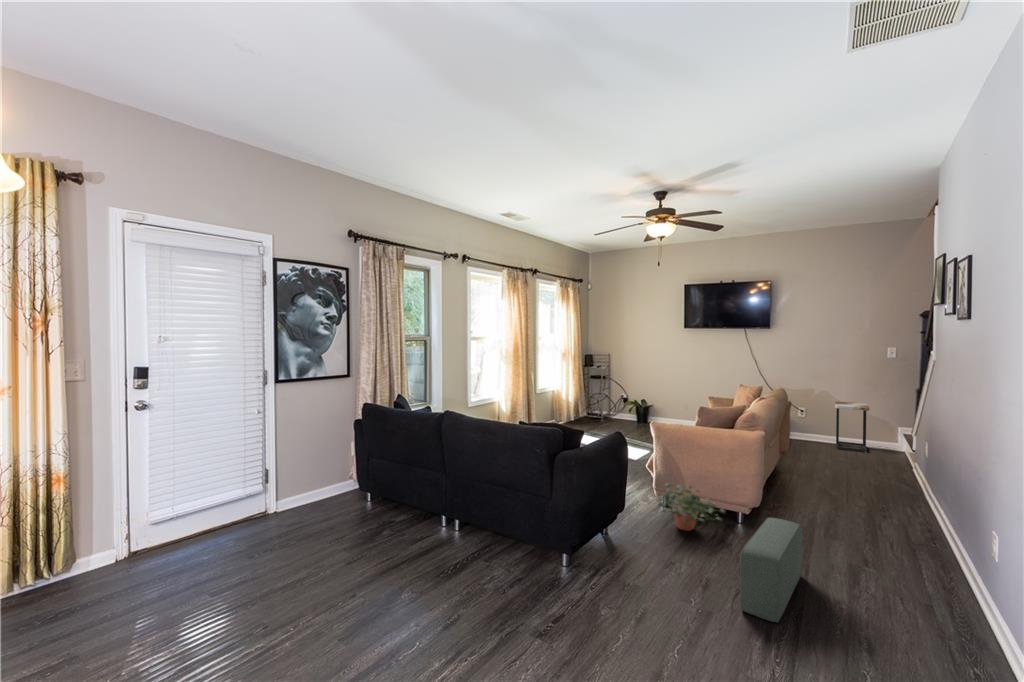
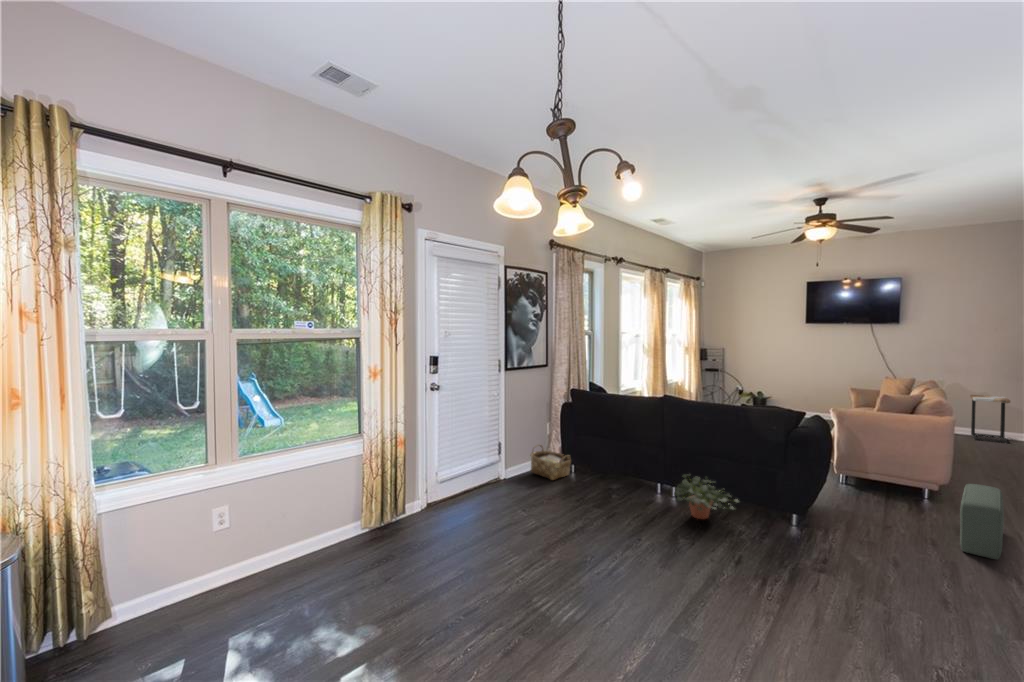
woven basket: none [316,469,363,513] -> present [530,445,571,480]
potted plant: present [659,483,725,531] -> present [674,475,739,519]

